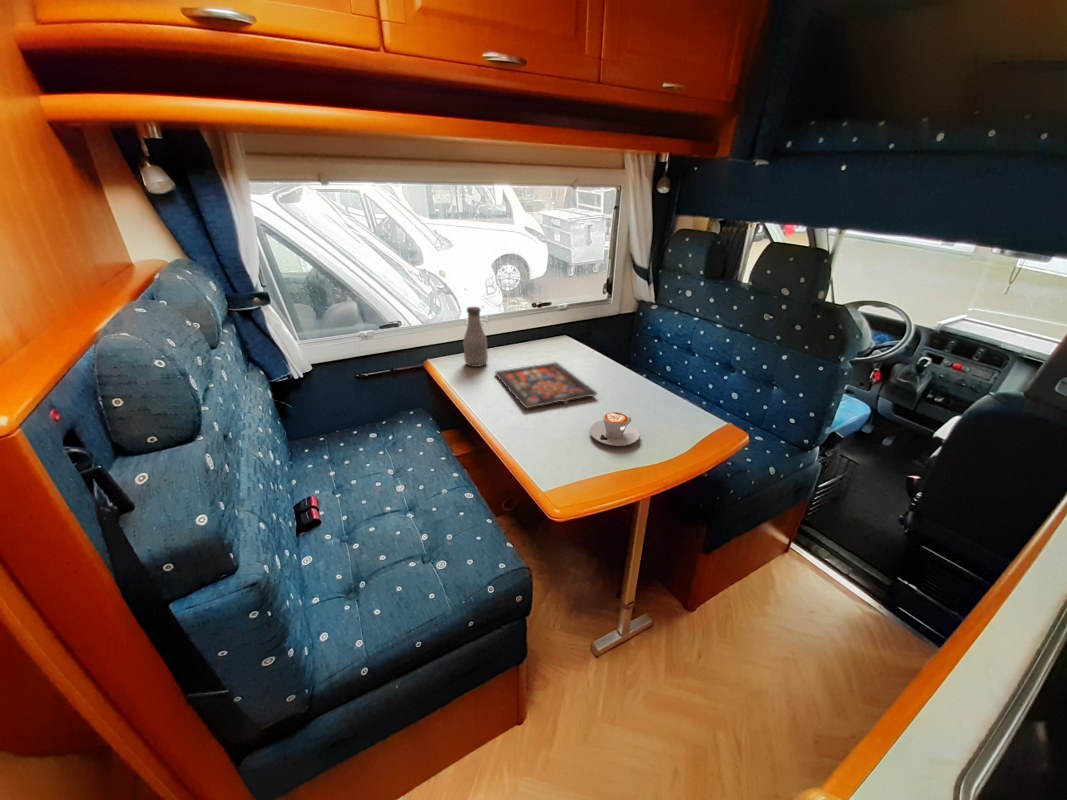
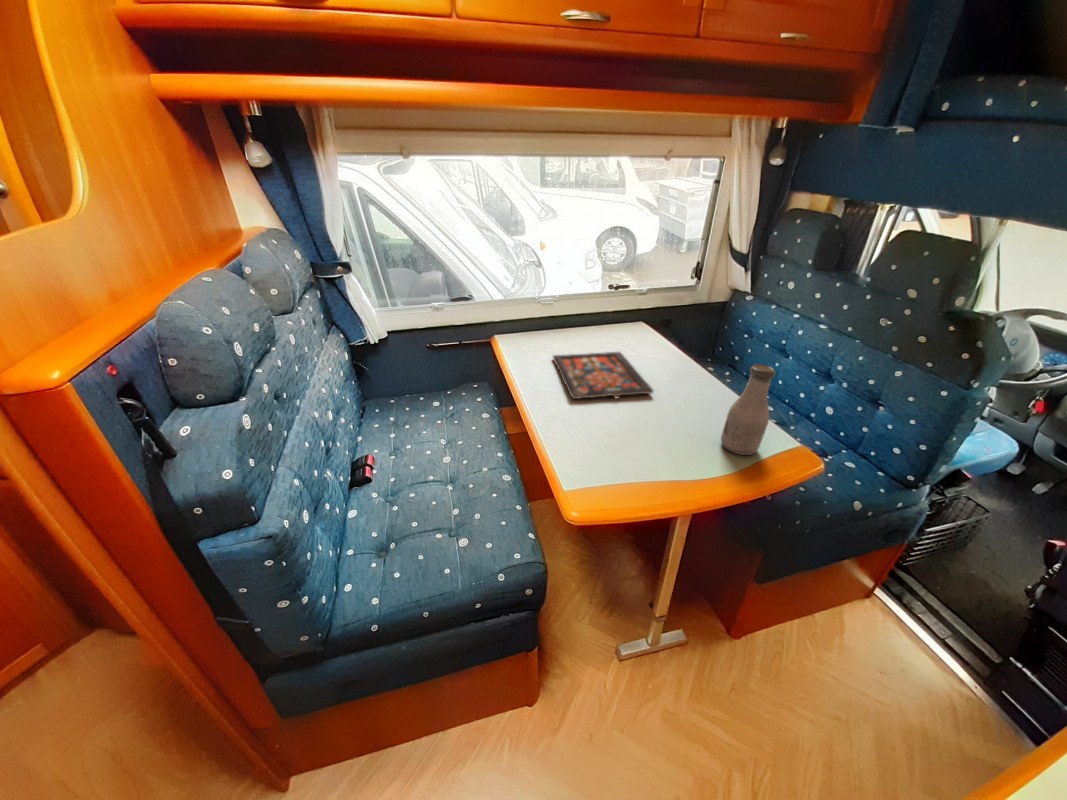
bottle: present [463,307,488,367] -> present [721,364,775,455]
coffee cup: present [590,412,640,446] -> none [632,416,689,455]

